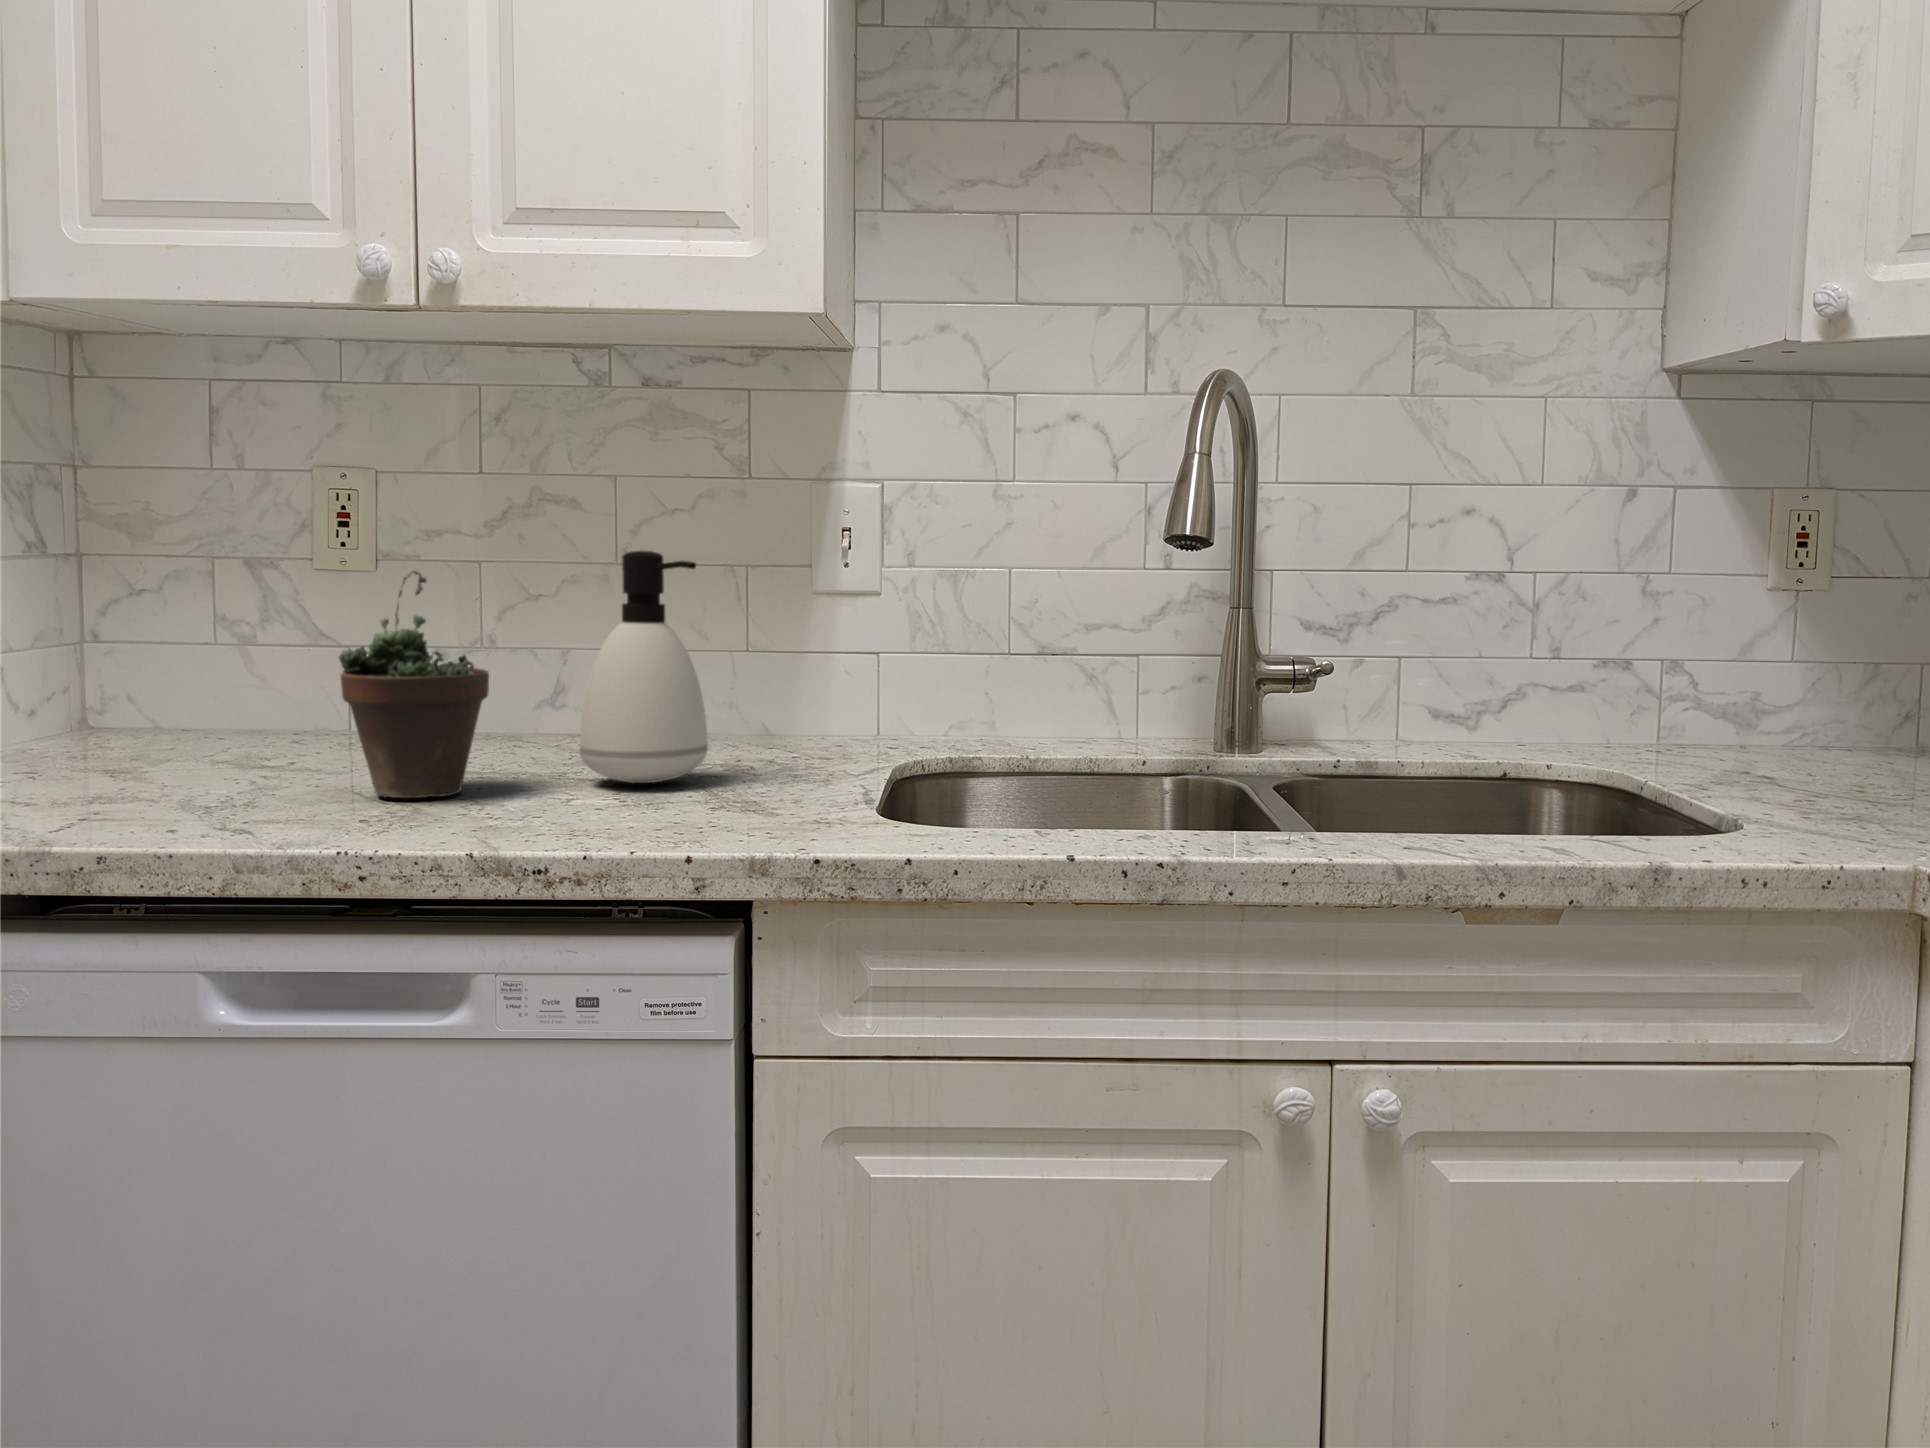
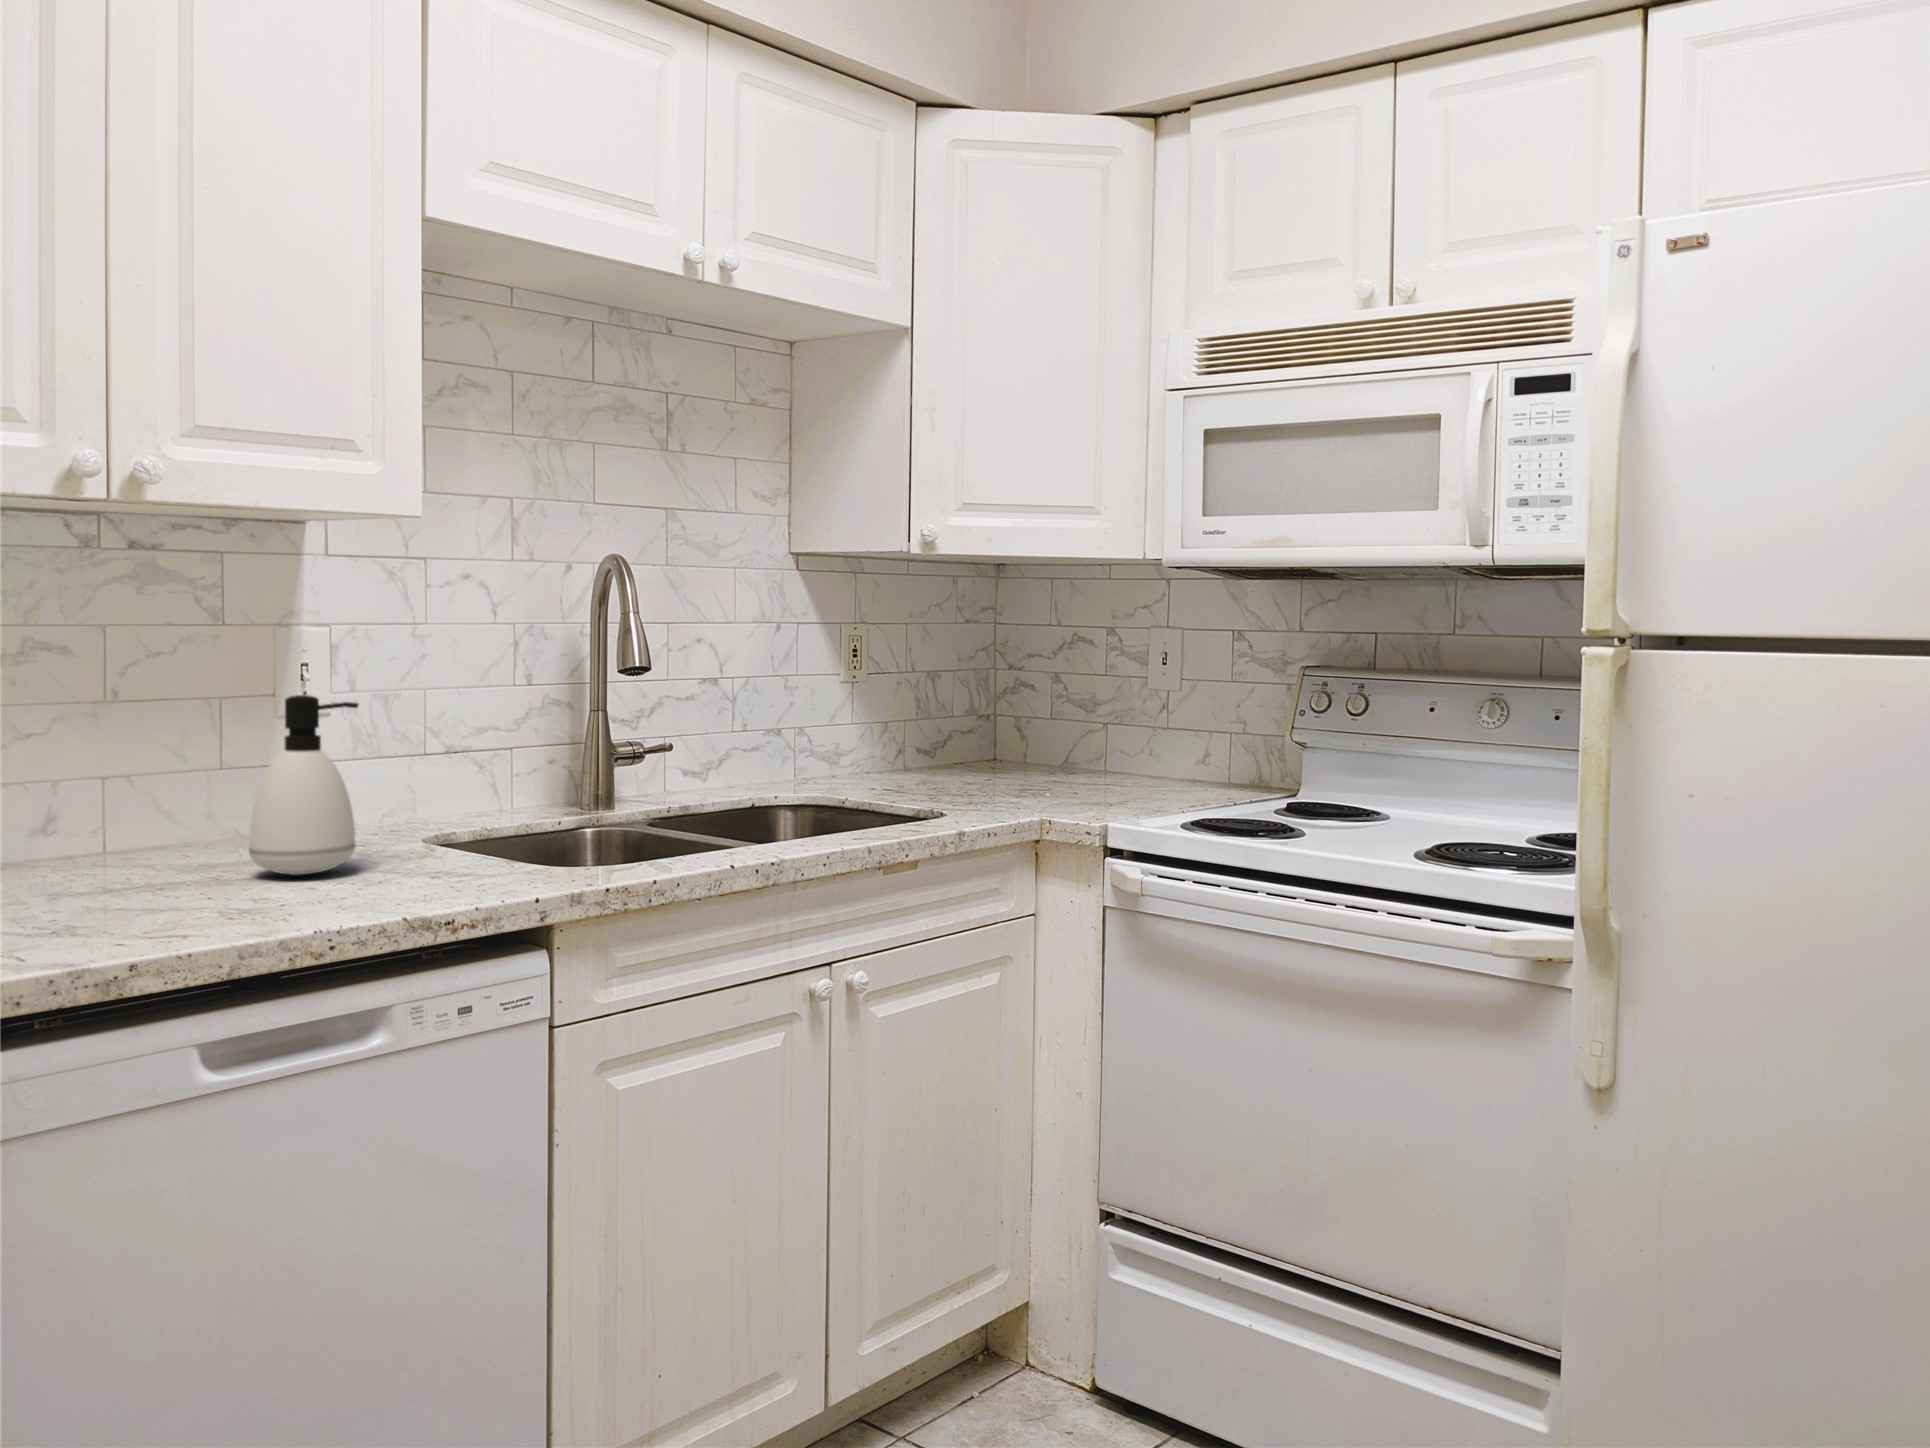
succulent plant: present [339,571,489,798] -> none [90,722,233,909]

